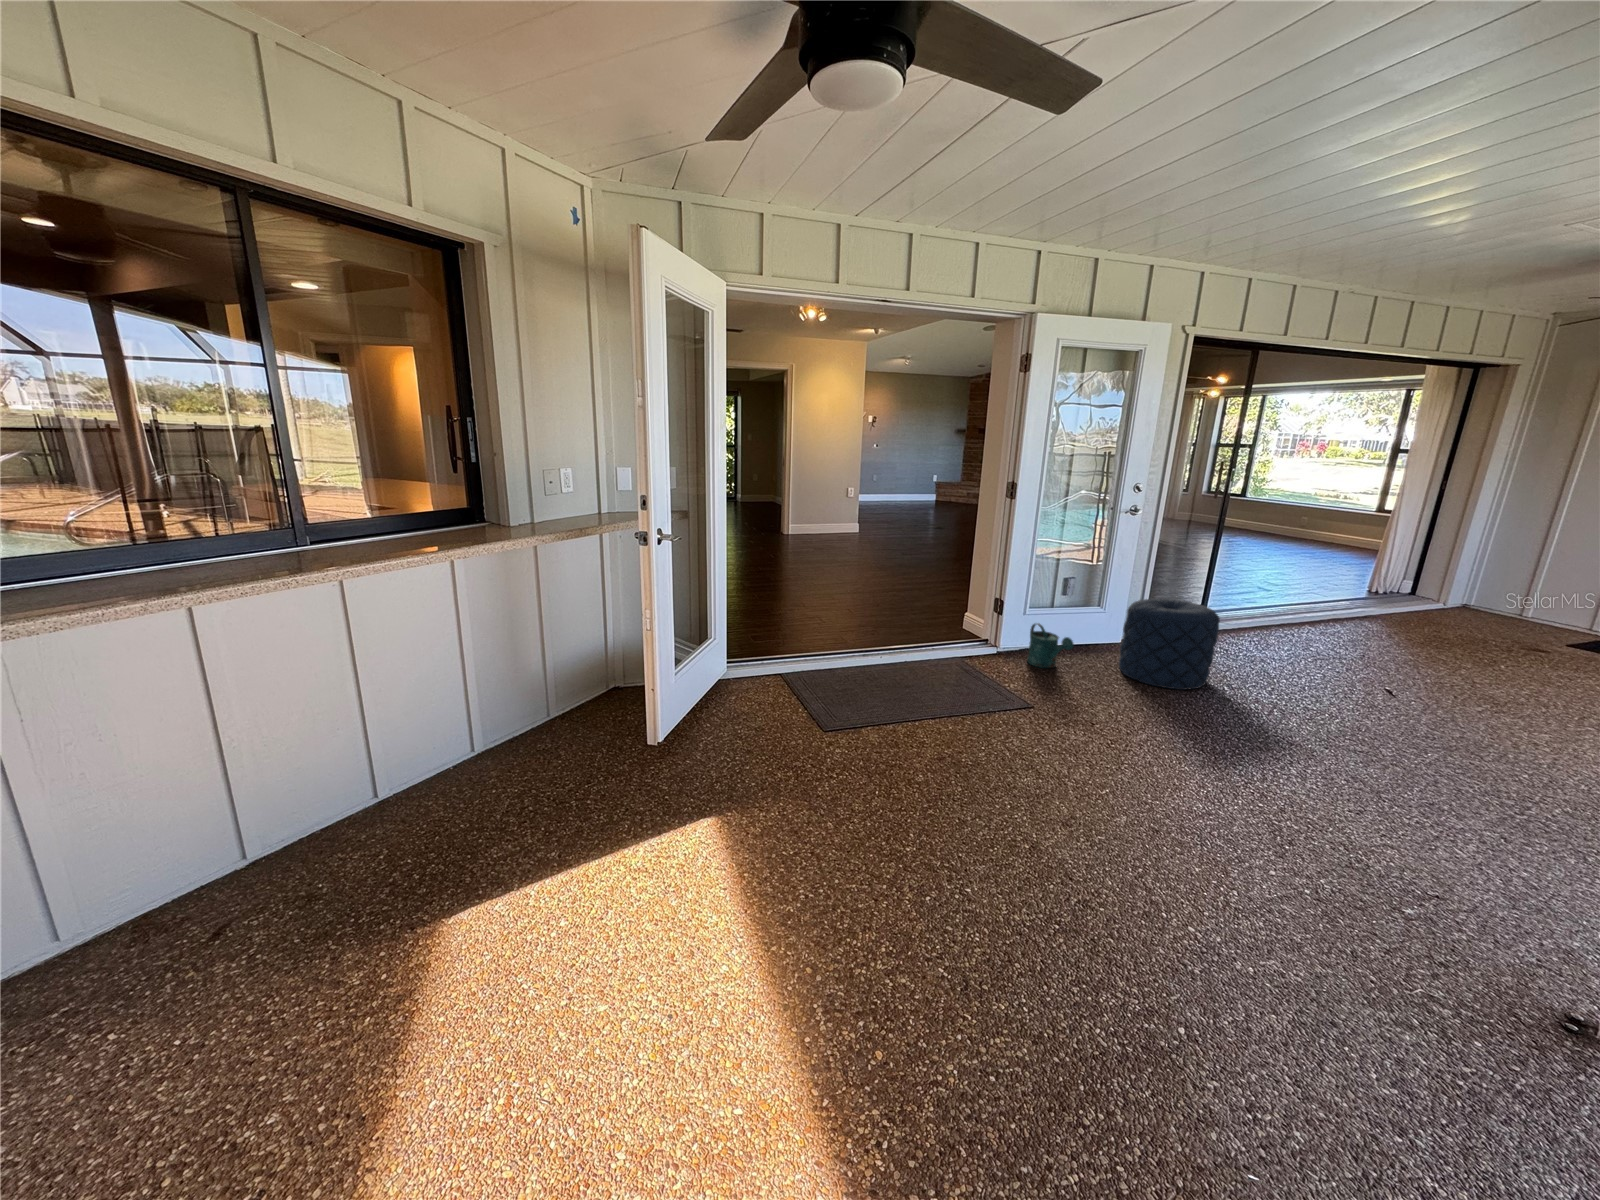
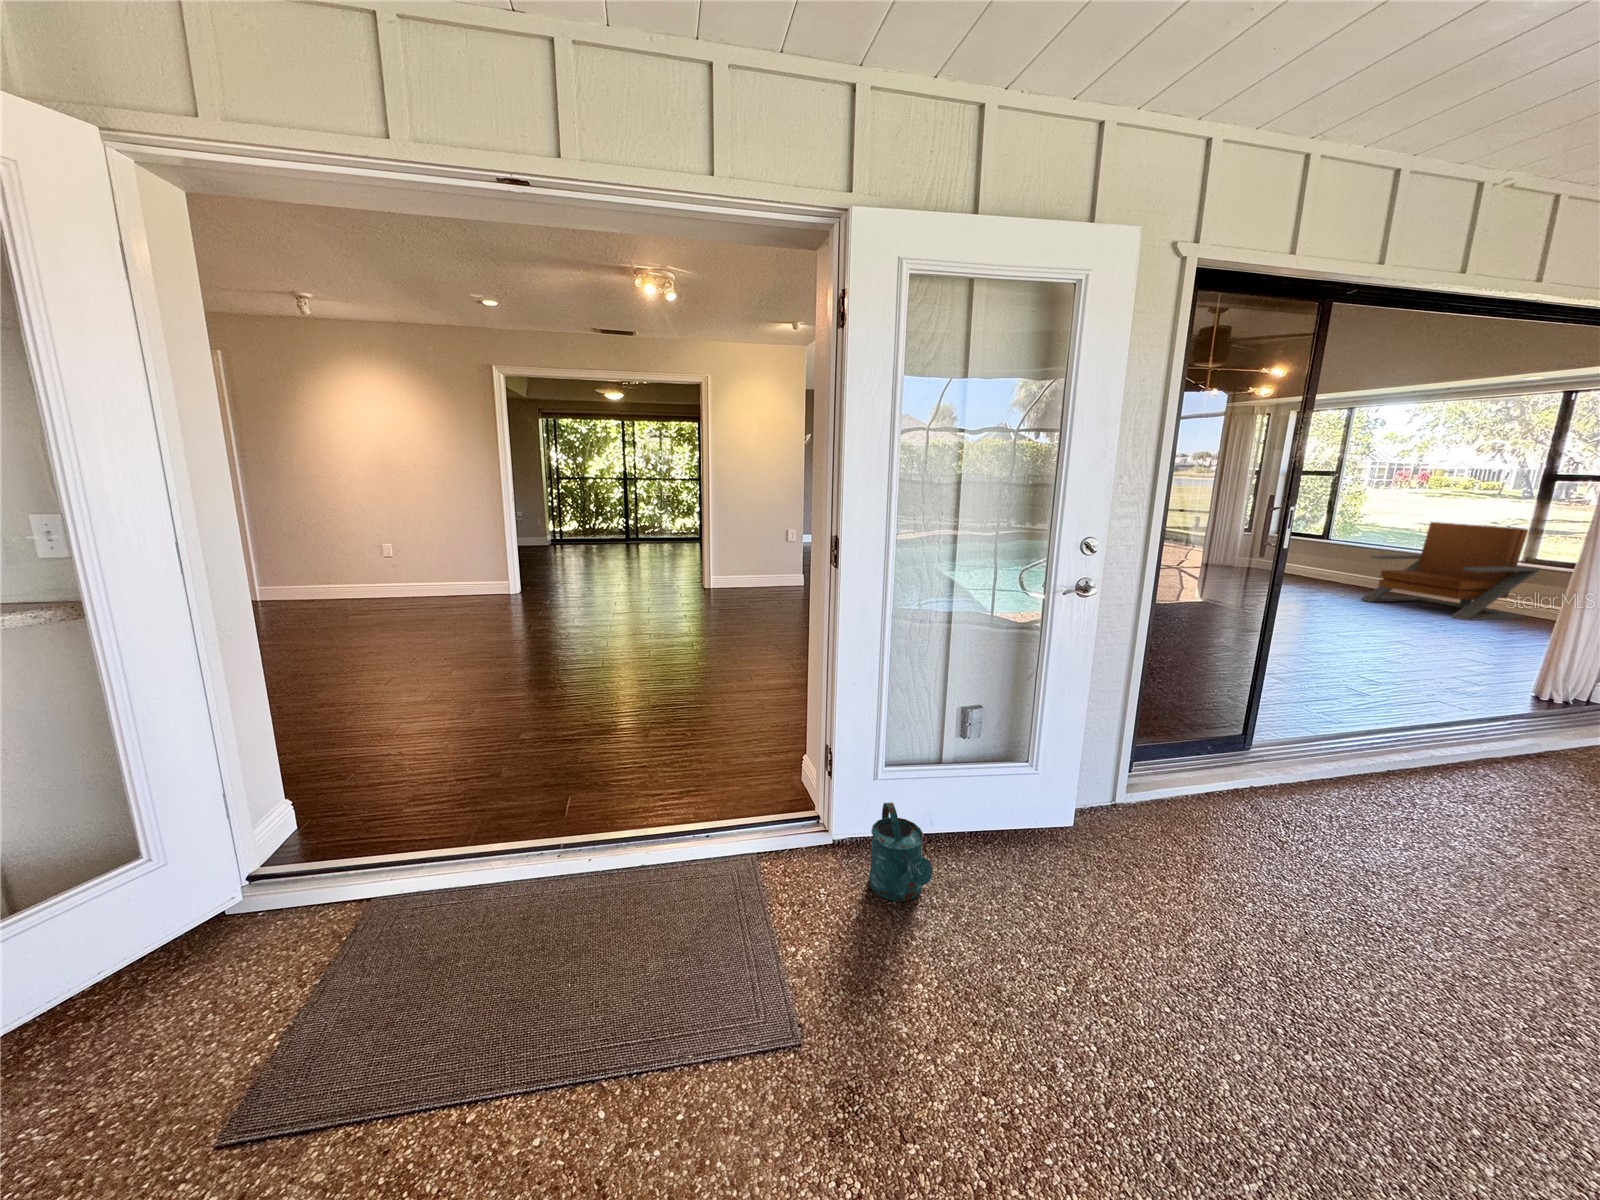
lounge chair: none [1271,483,1390,553] -> present [1362,522,1540,620]
pouf: present [1118,598,1220,690] -> none [1042,769,1248,998]

